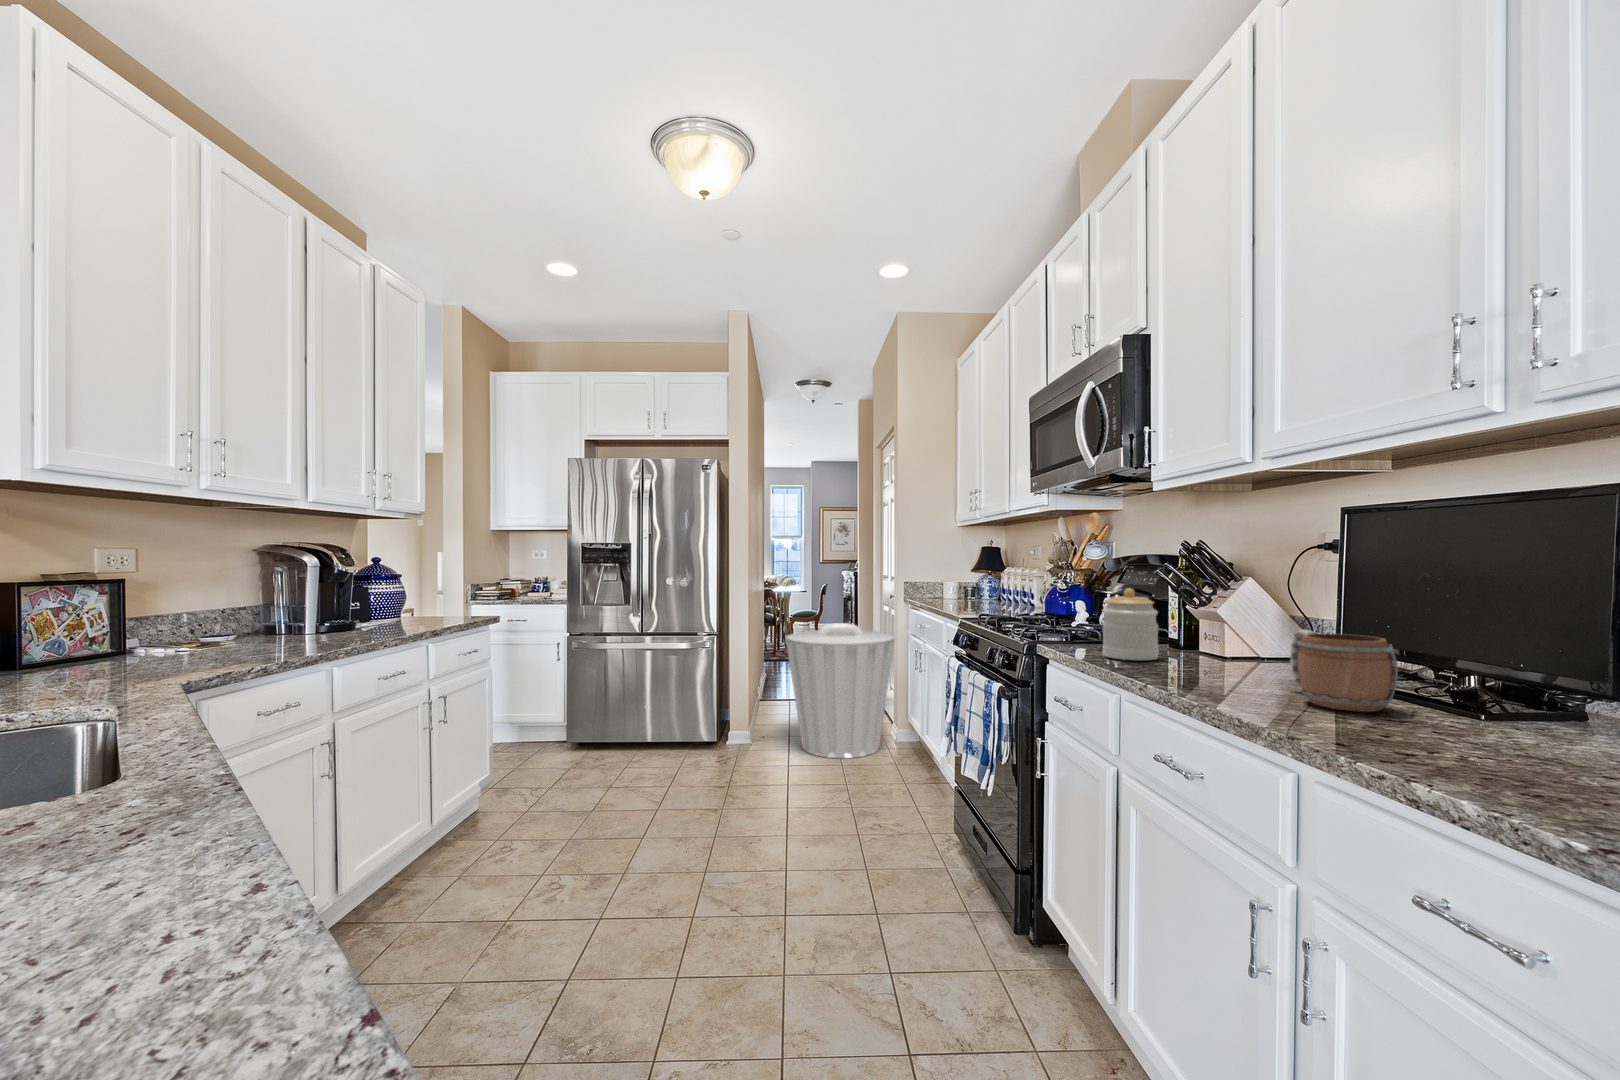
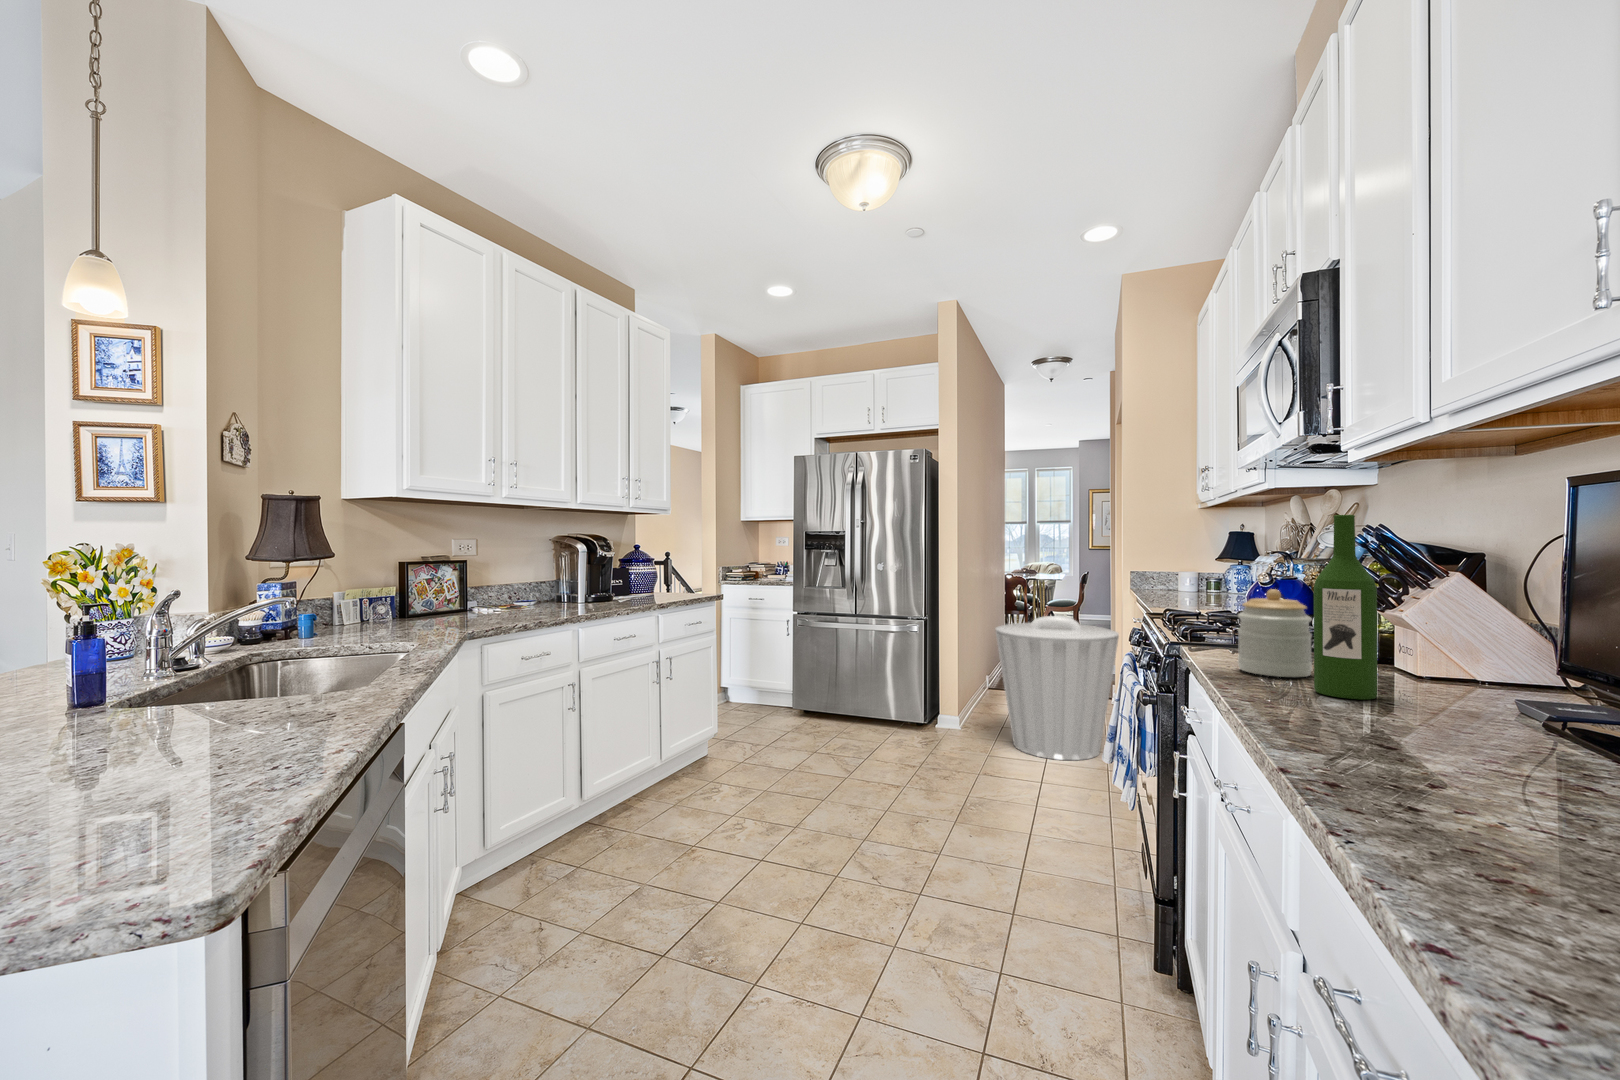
wine bottle: none [1179,527,1226,673] -> present [1314,515,1377,699]
mug: present [1290,630,1398,712] -> none [1397,650,1540,765]

